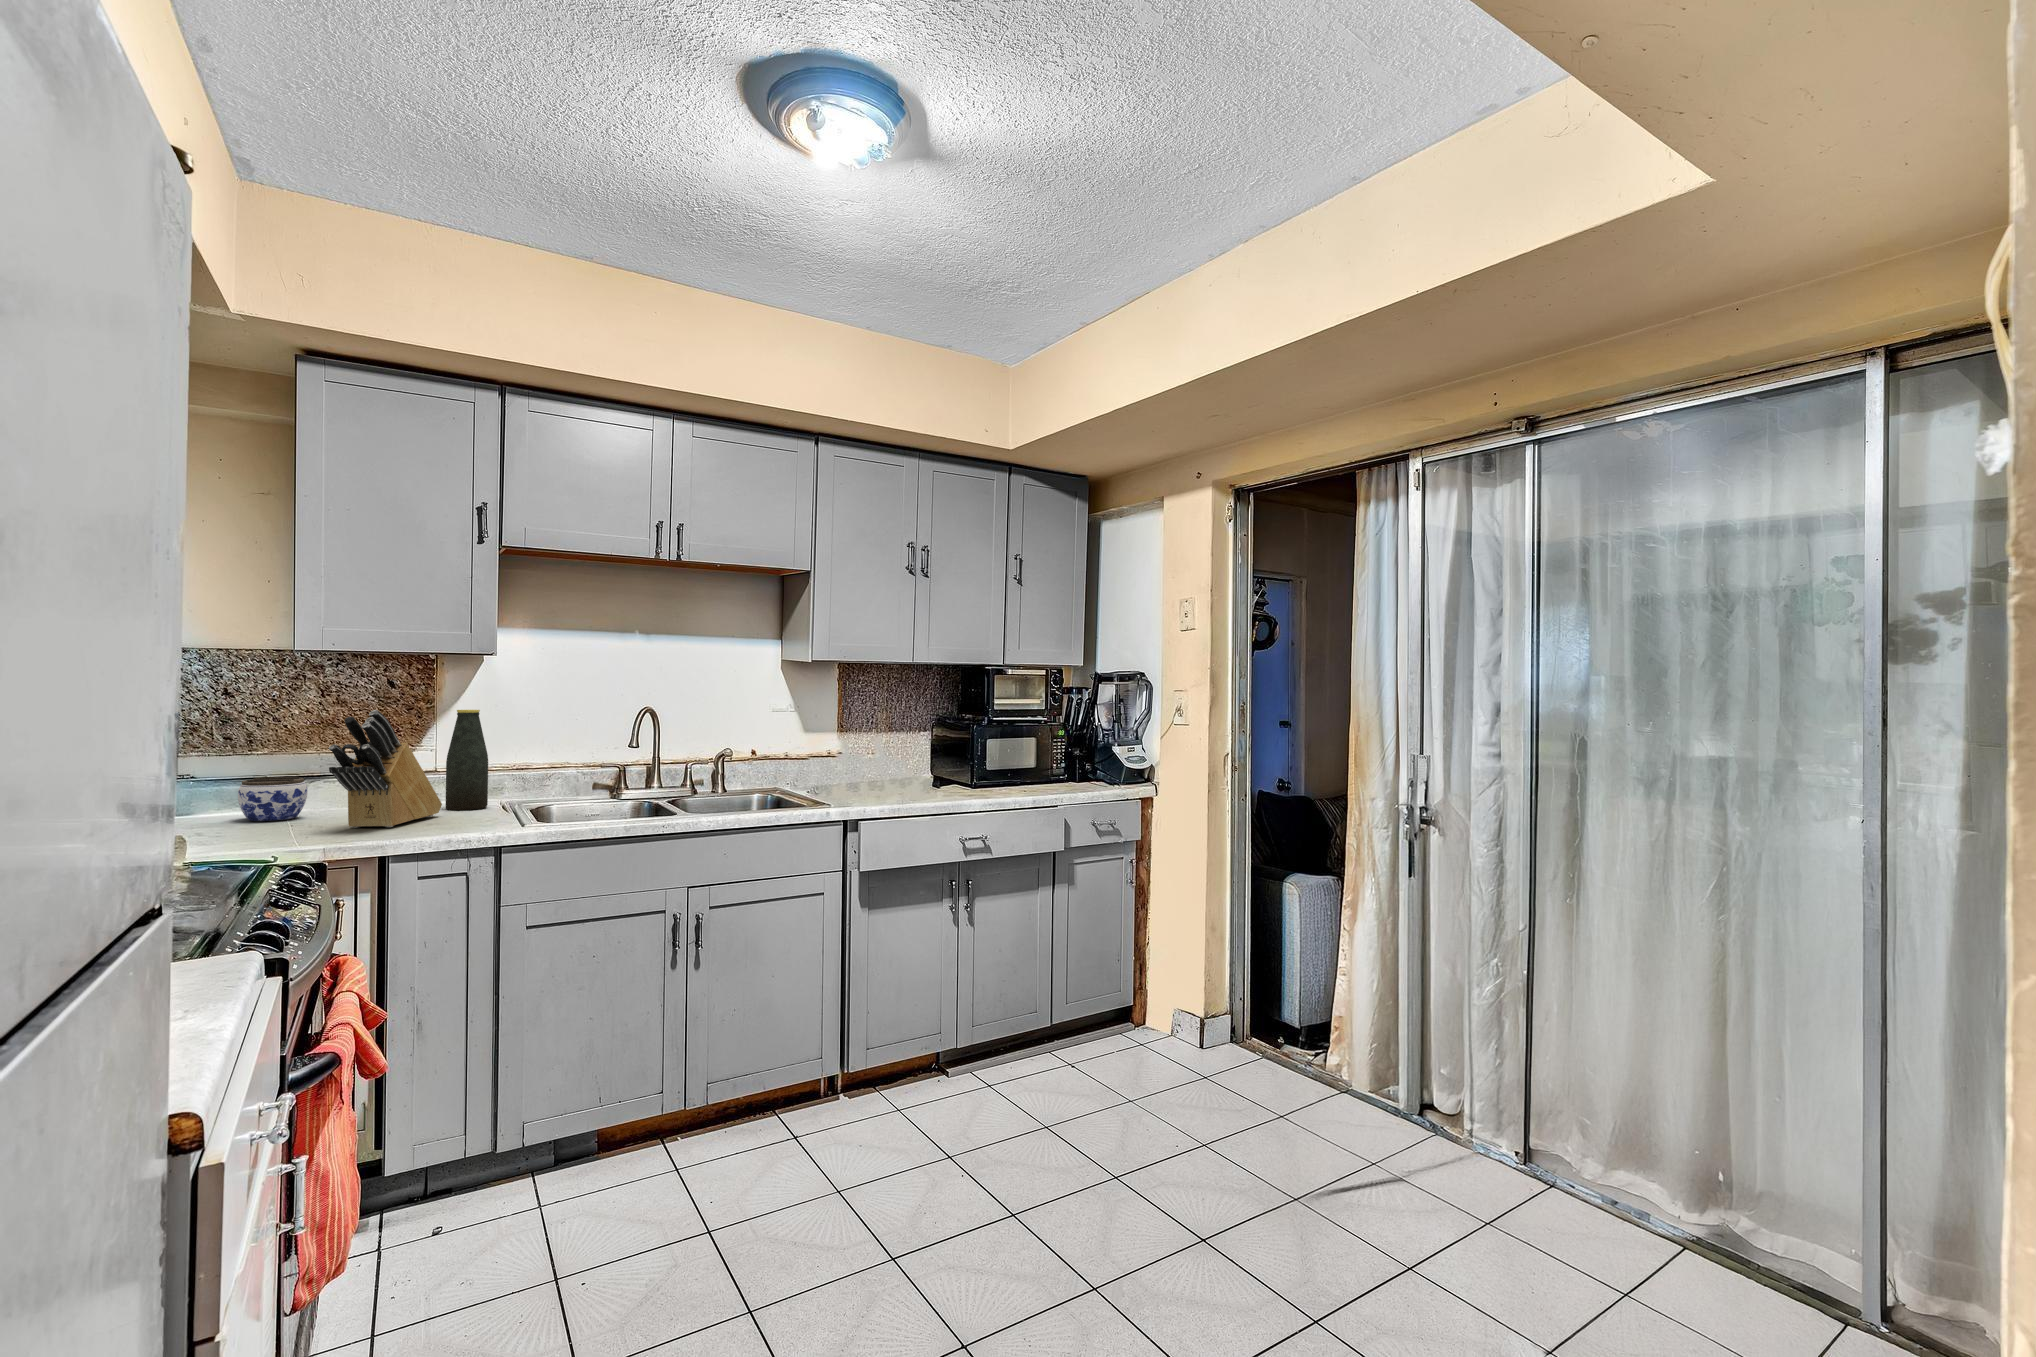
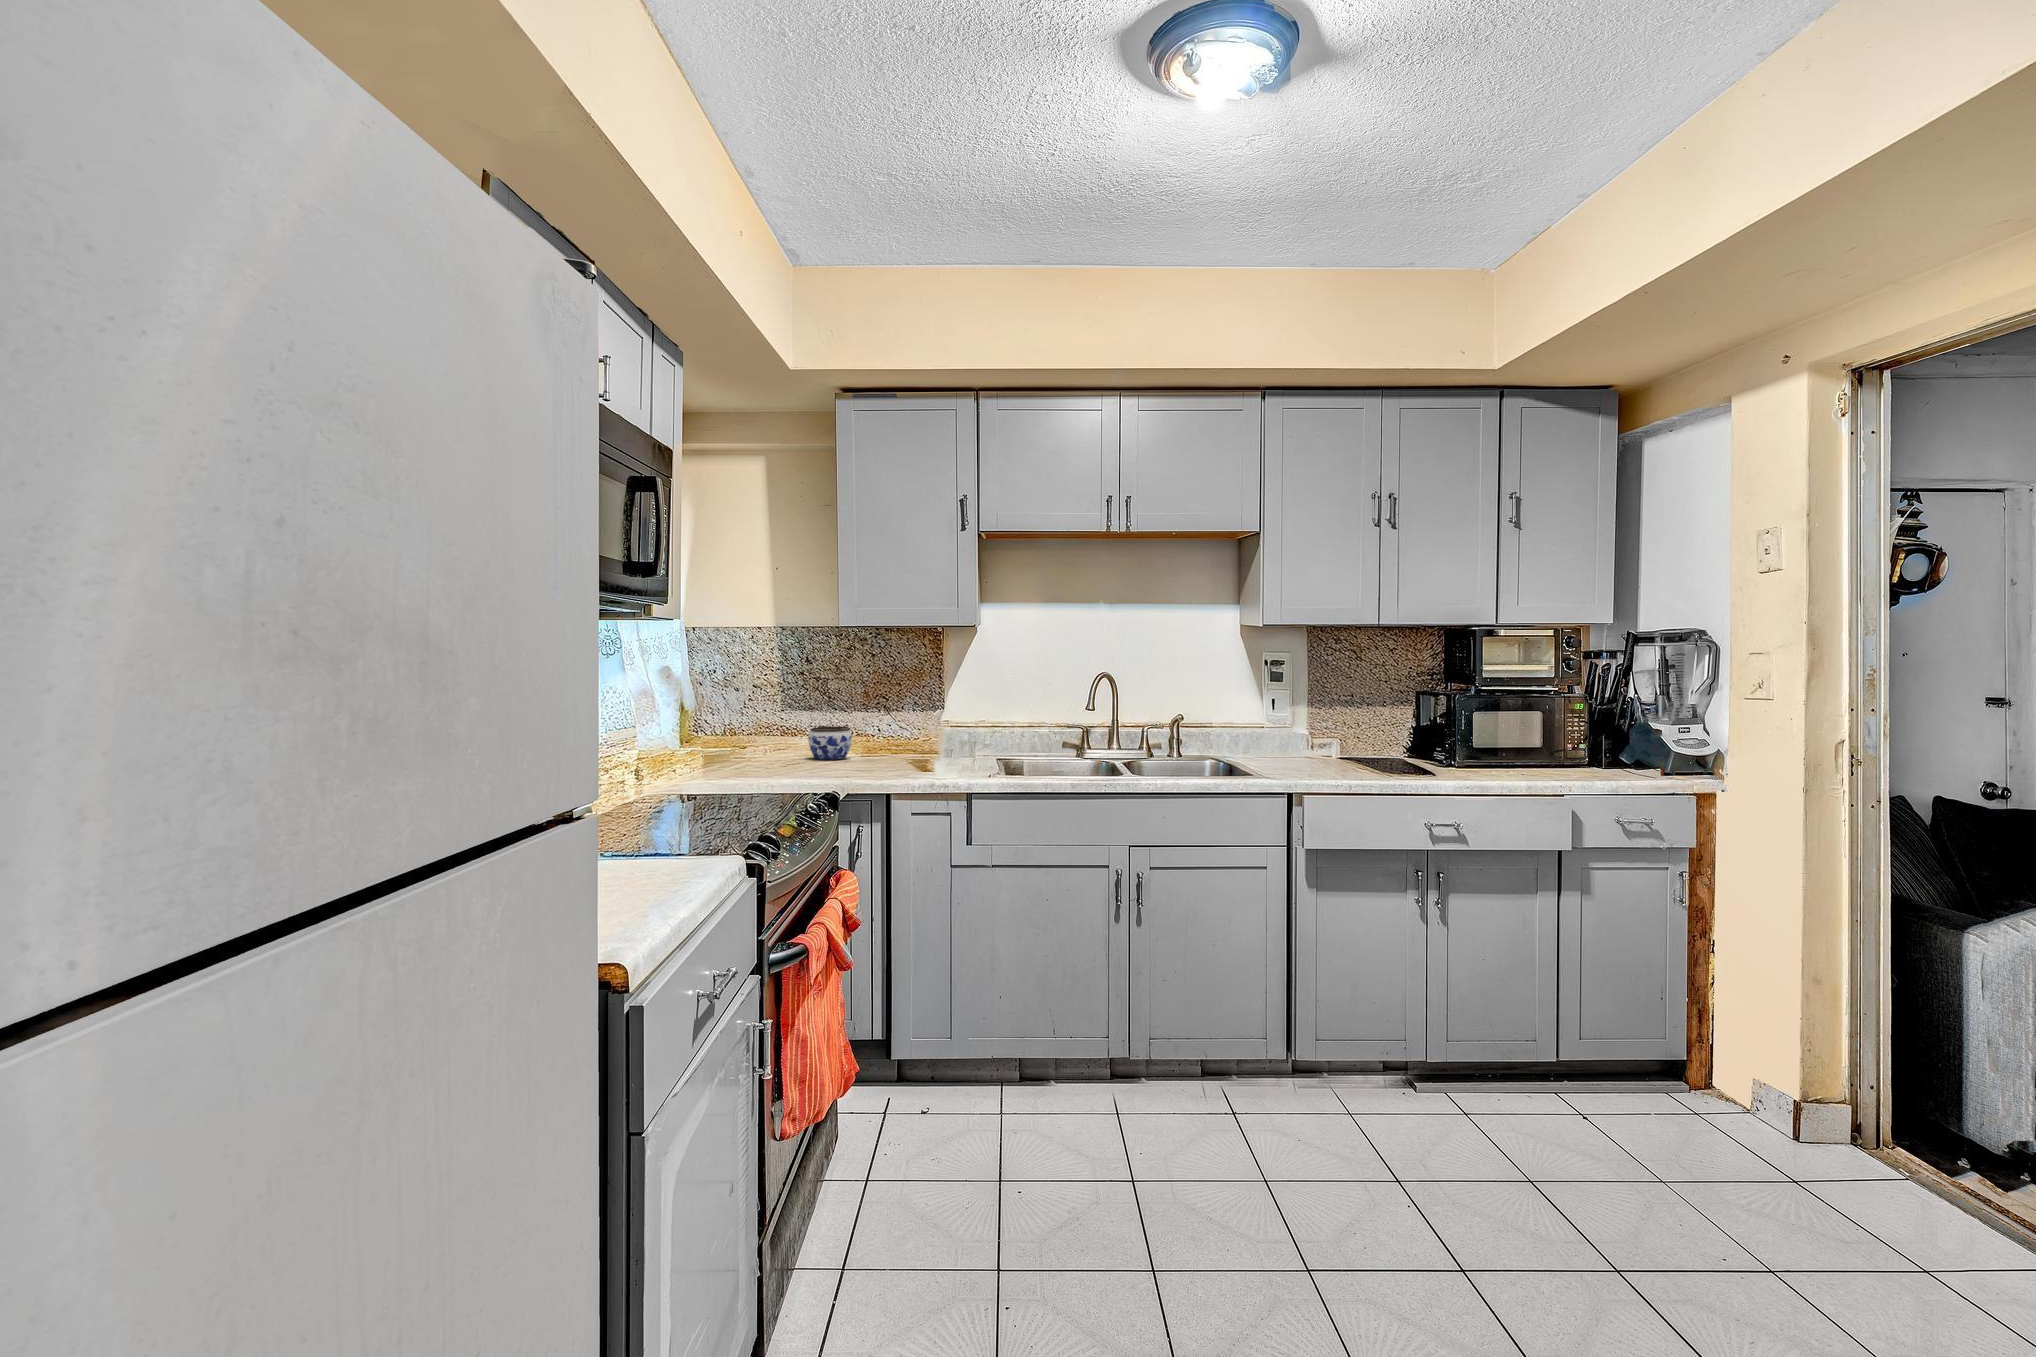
knife block: present [329,710,442,828] -> none [851,672,939,769]
bottle: present [446,710,488,810] -> none [947,675,978,760]

